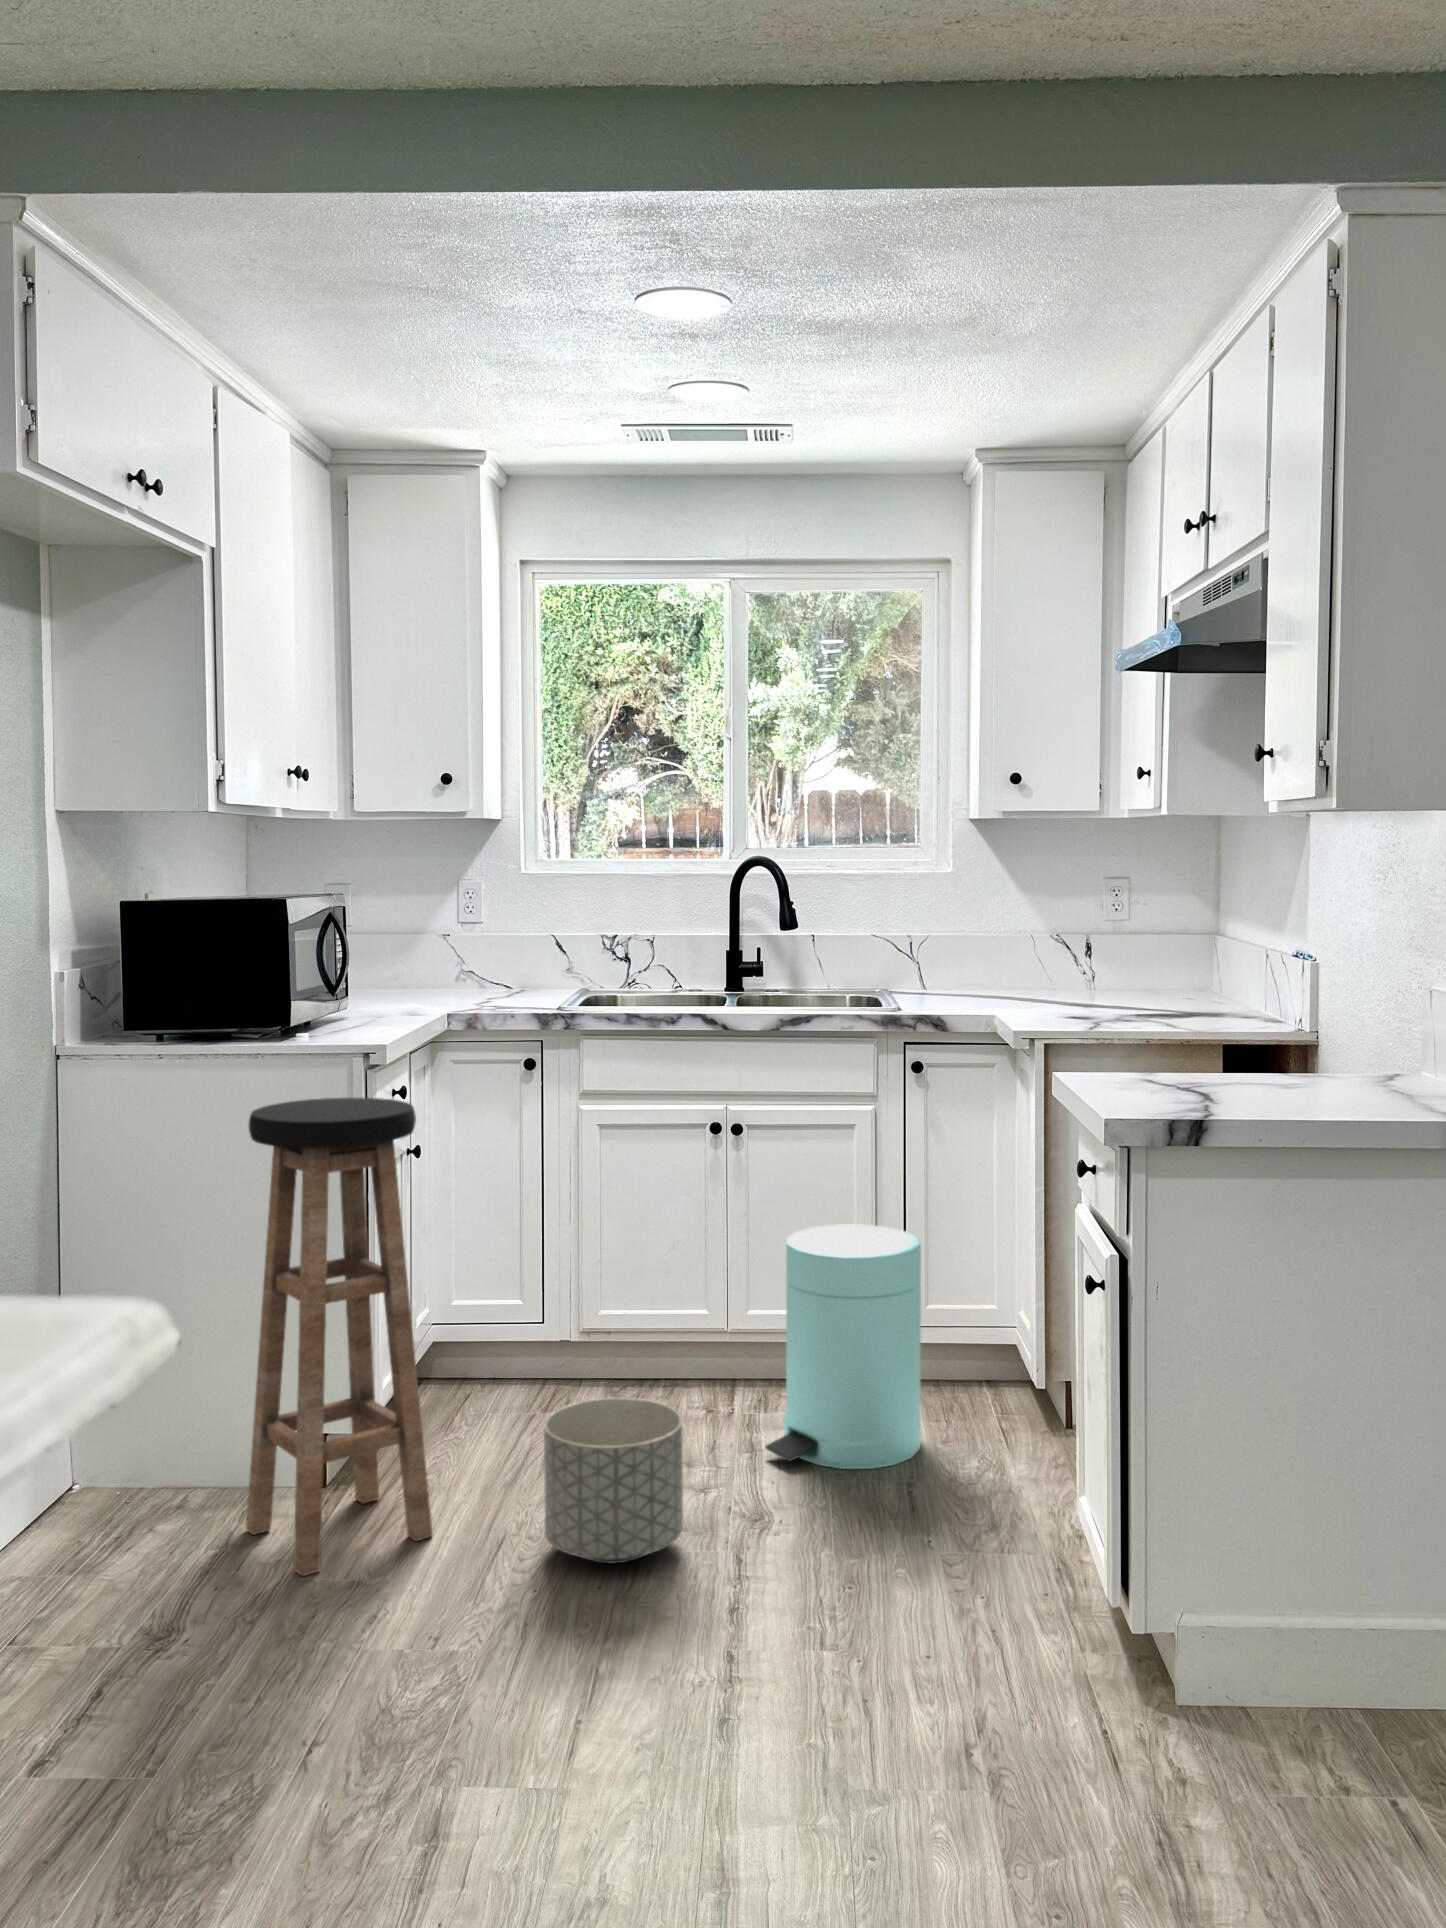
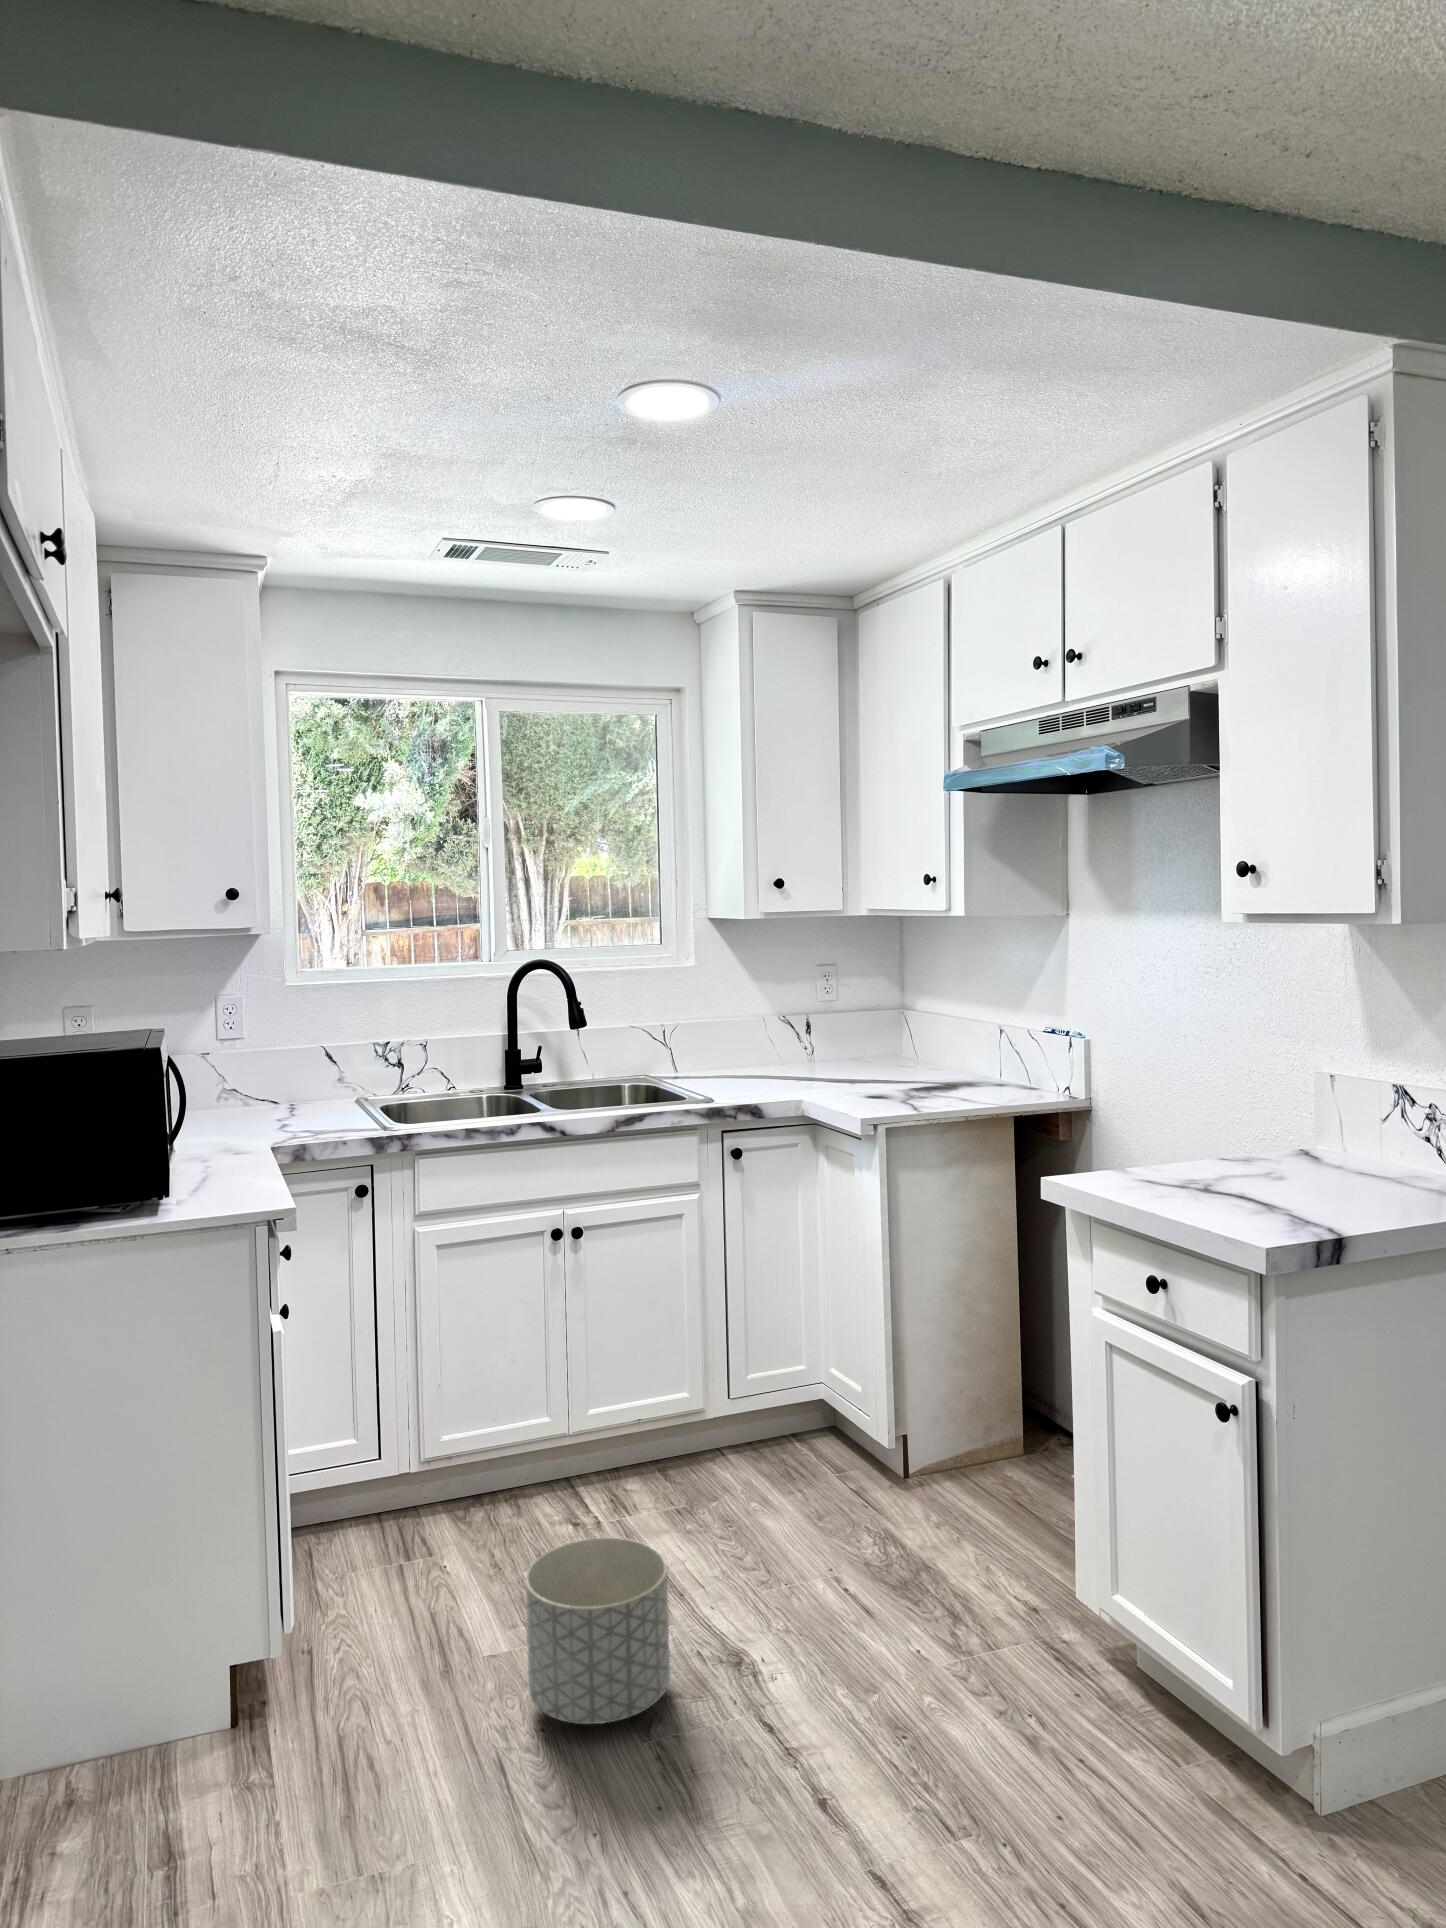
bar stool: present [246,1098,432,1576] -> none [171,1265,397,1830]
trash can: present [765,1224,921,1469] -> none [661,1312,793,1559]

